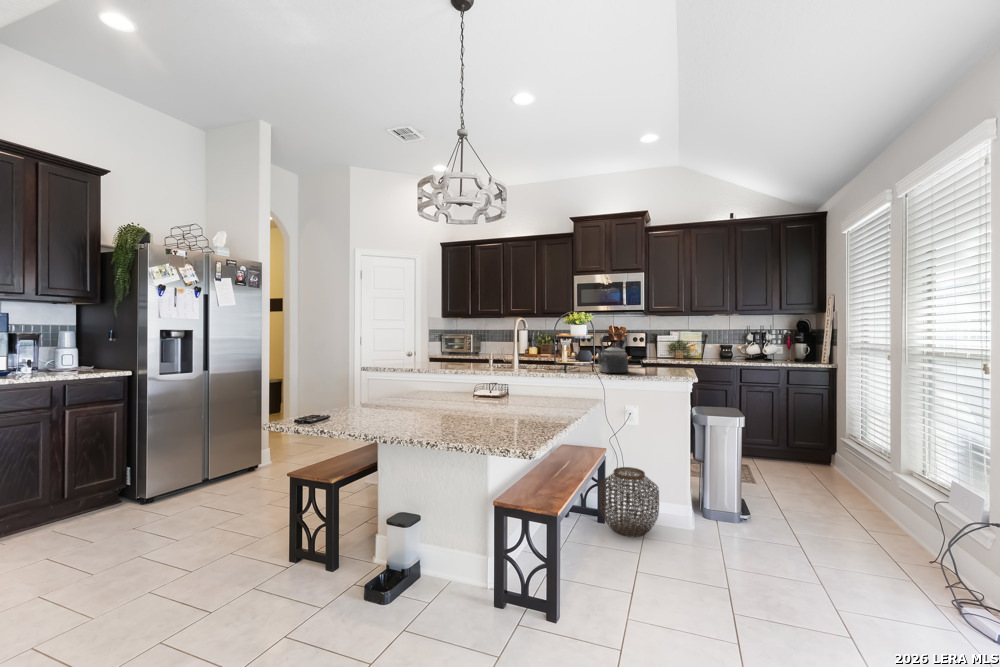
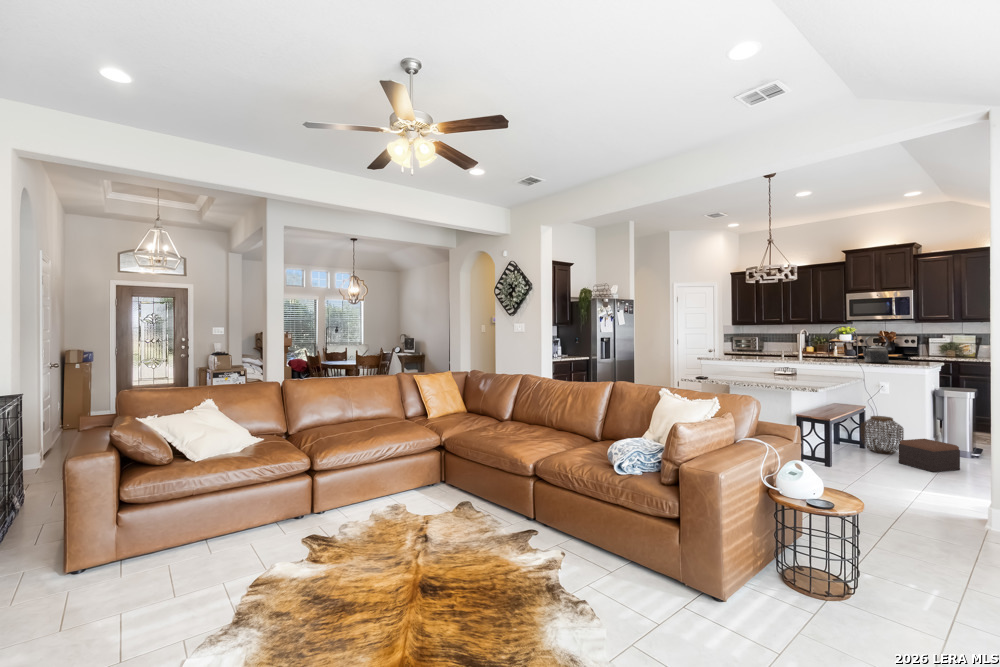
footstool: none [661,512,748,591] -> present [899,439,960,472]

